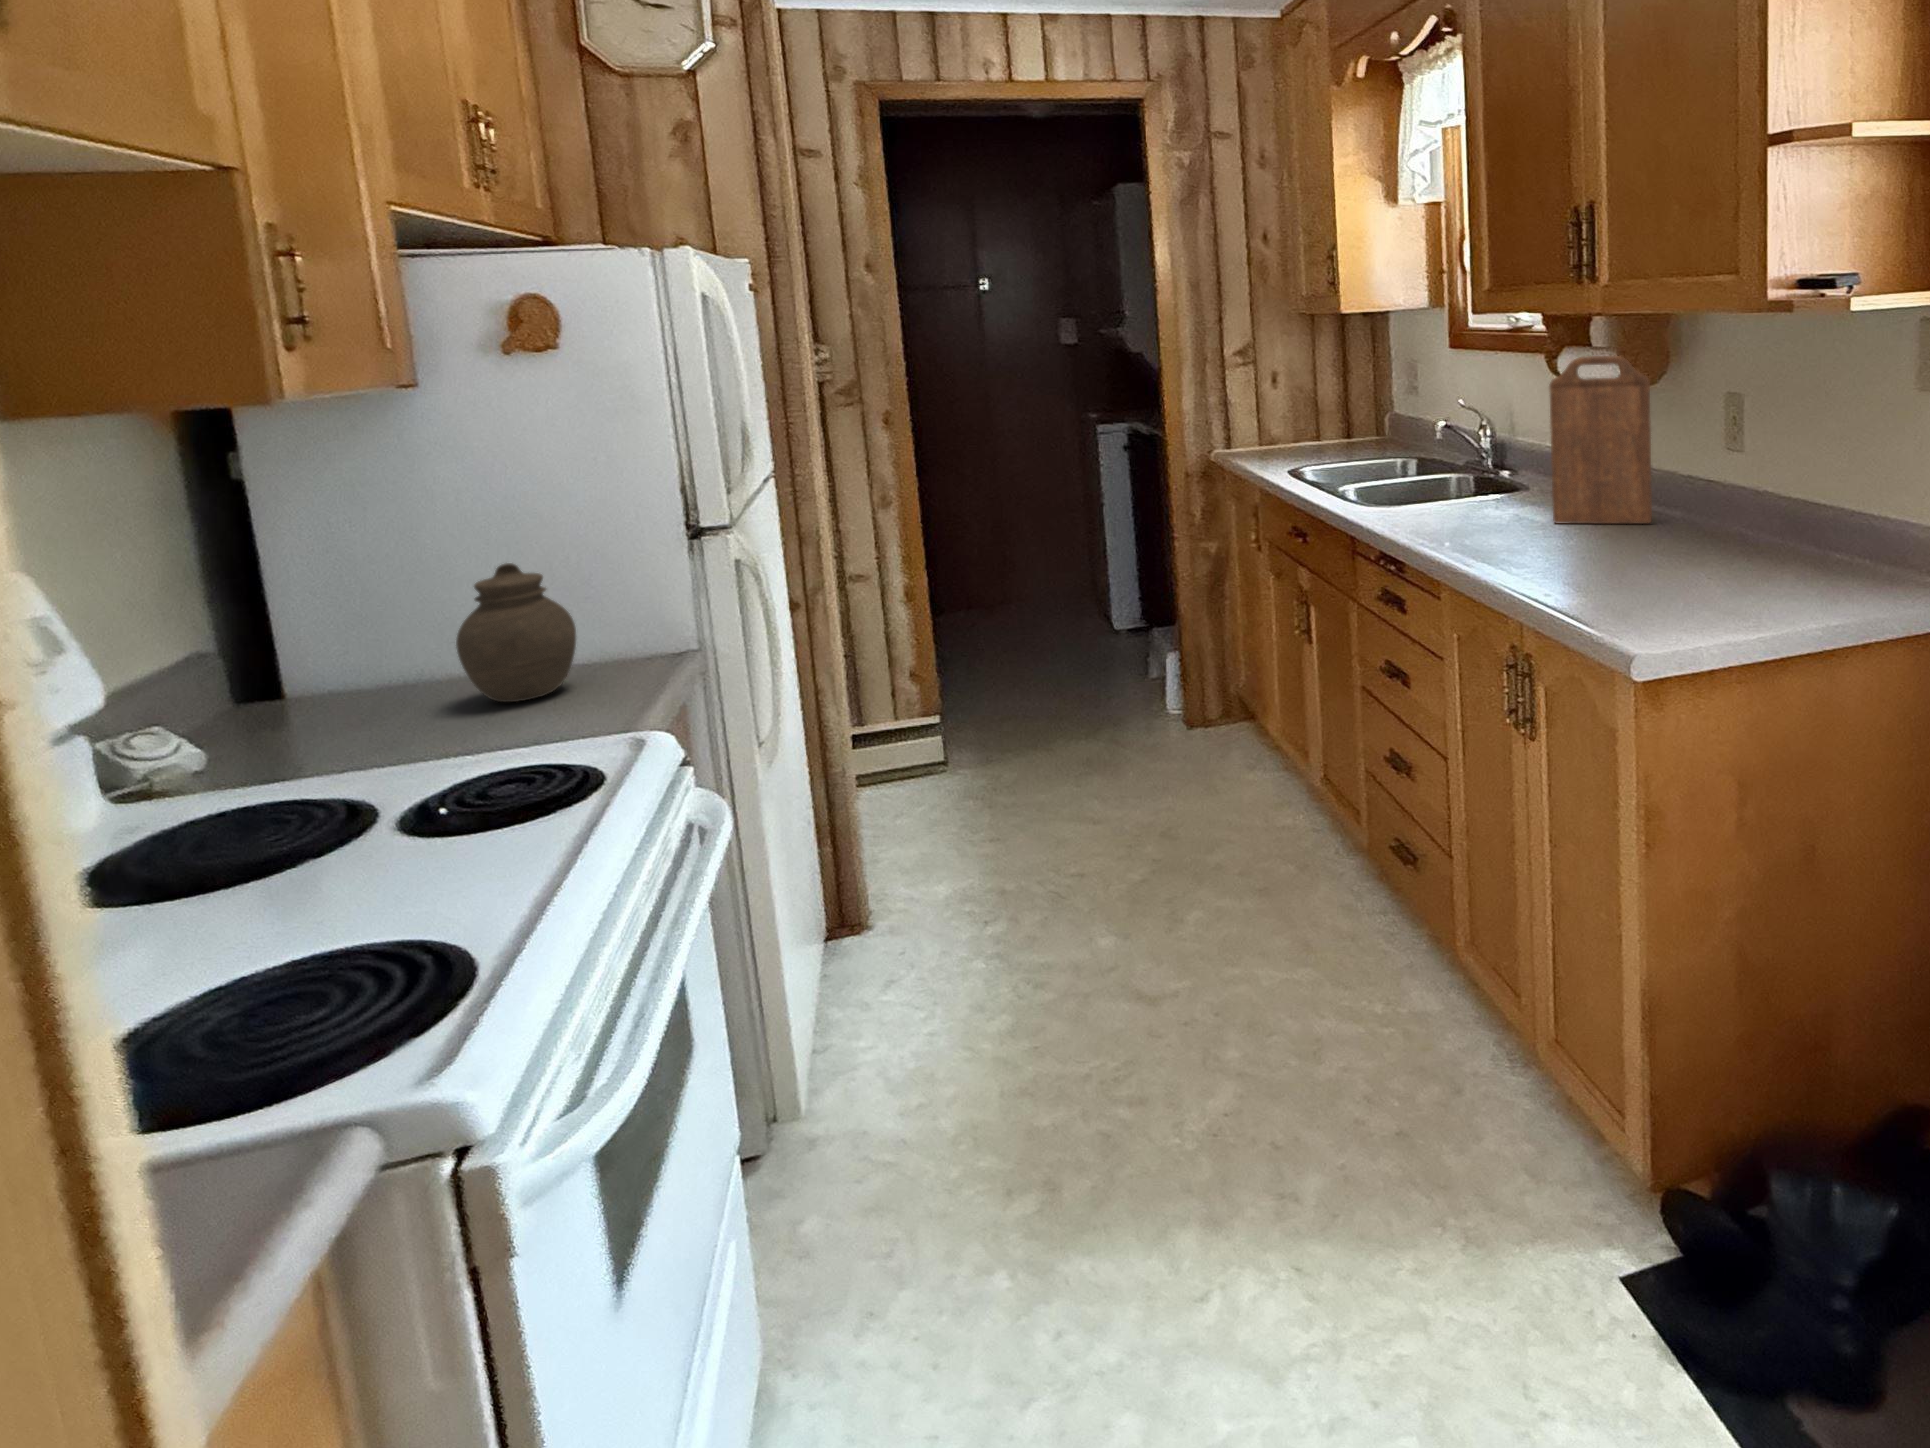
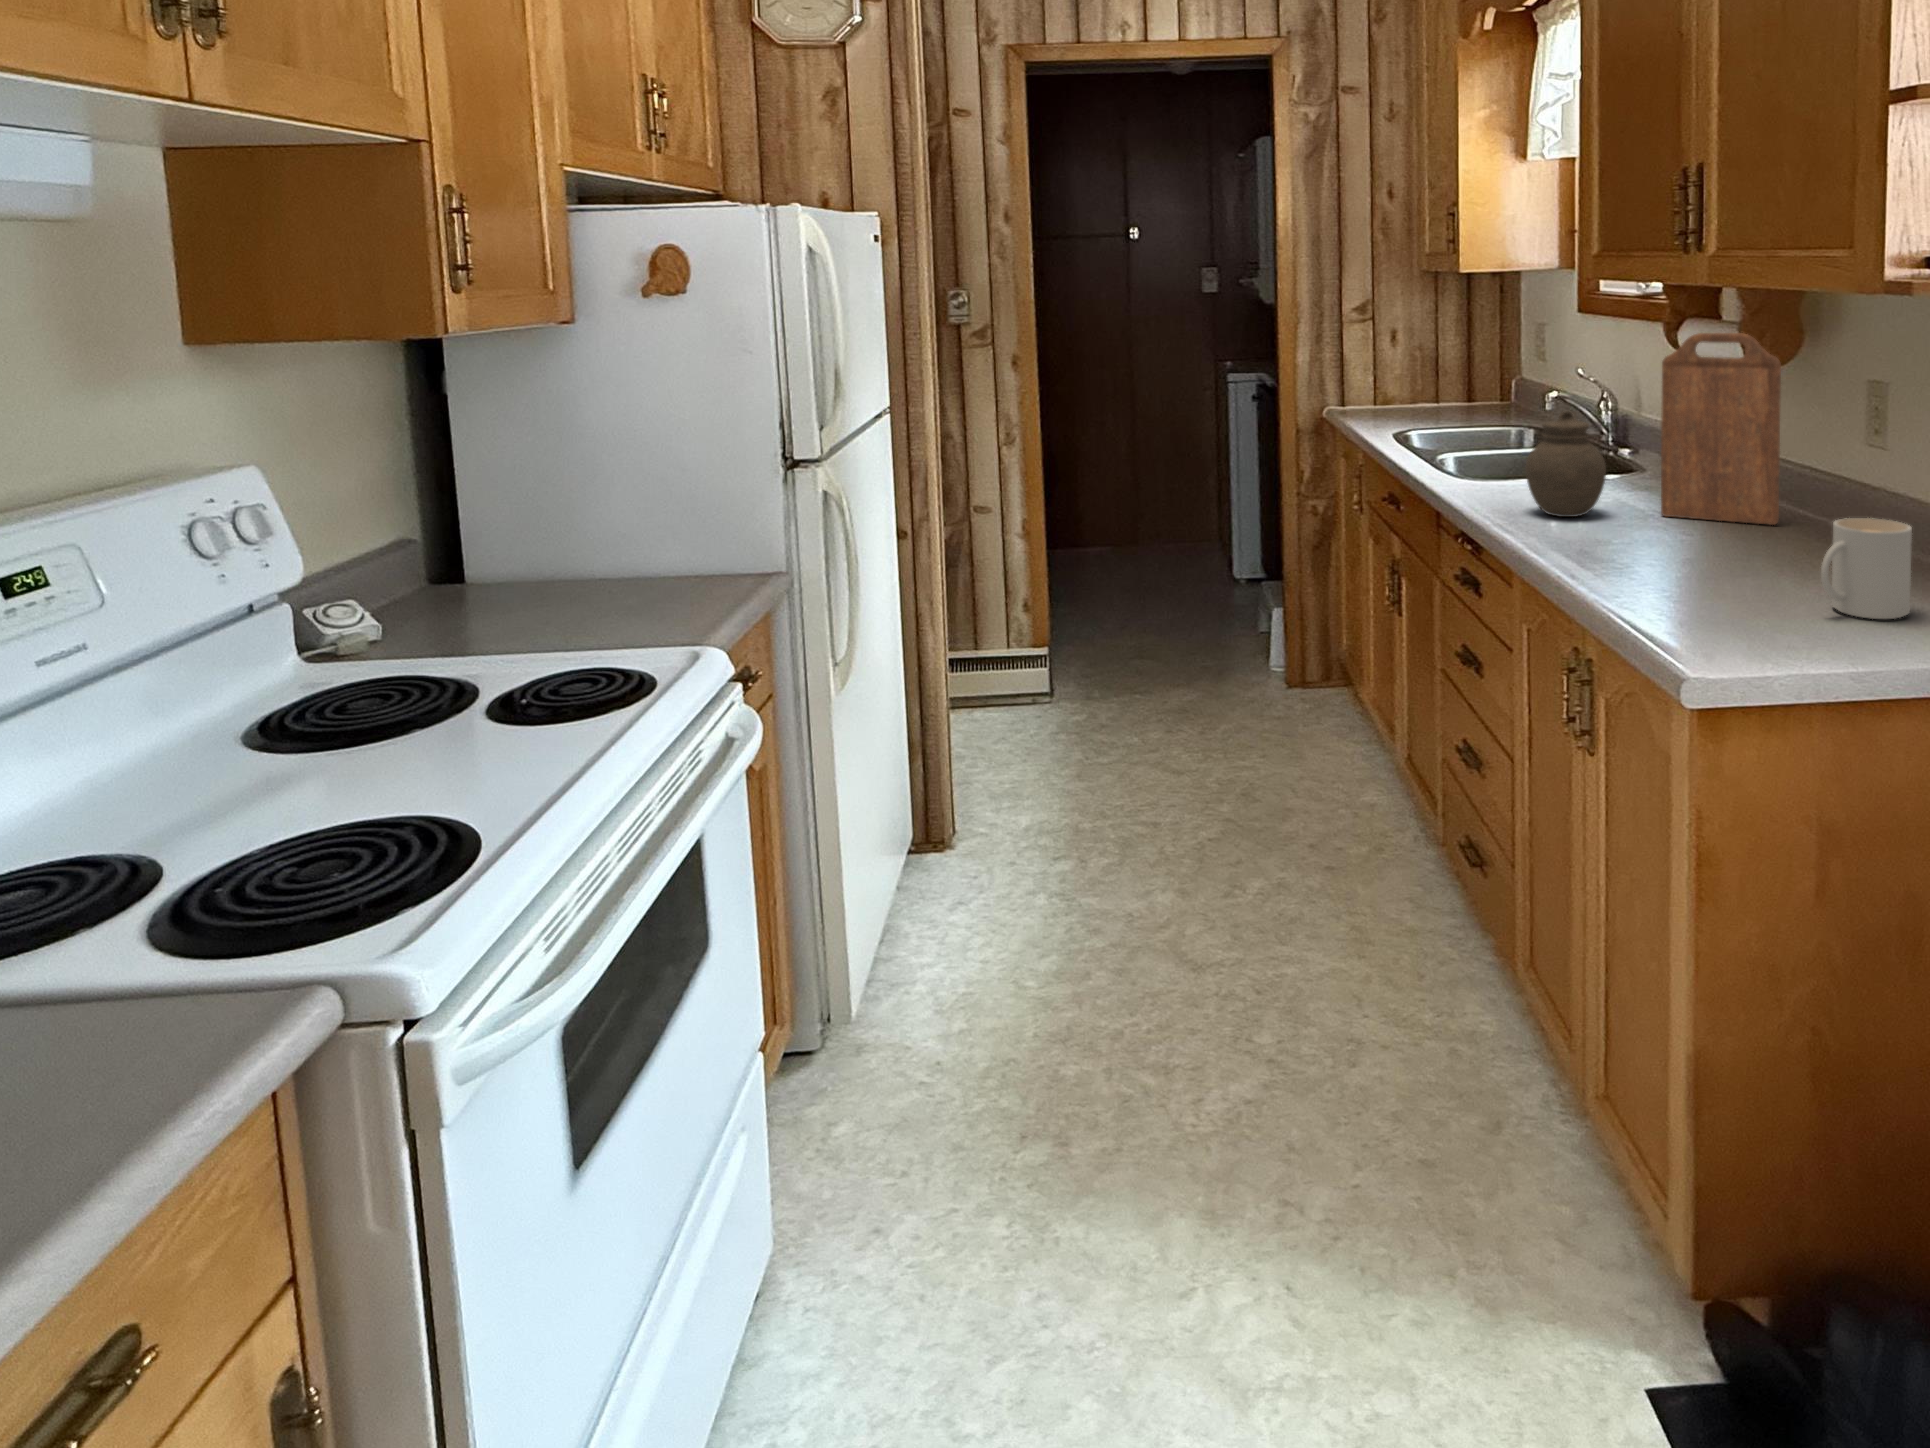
mug: none [1718,507,1785,592] -> present [1821,518,1912,619]
jar: present [456,563,576,702] -> present [1525,411,1606,517]

